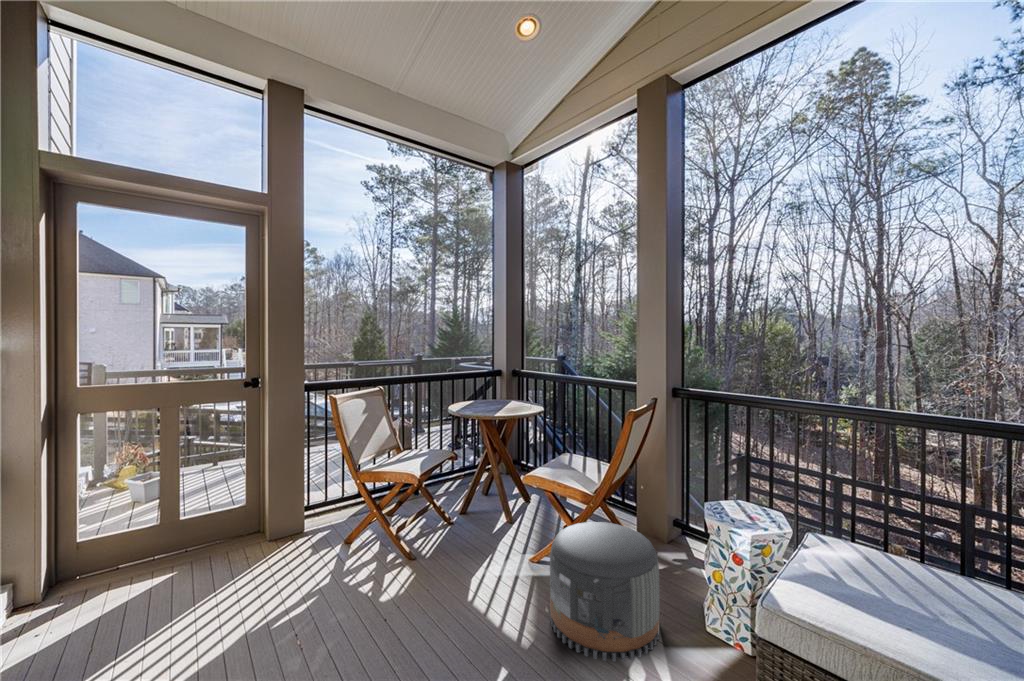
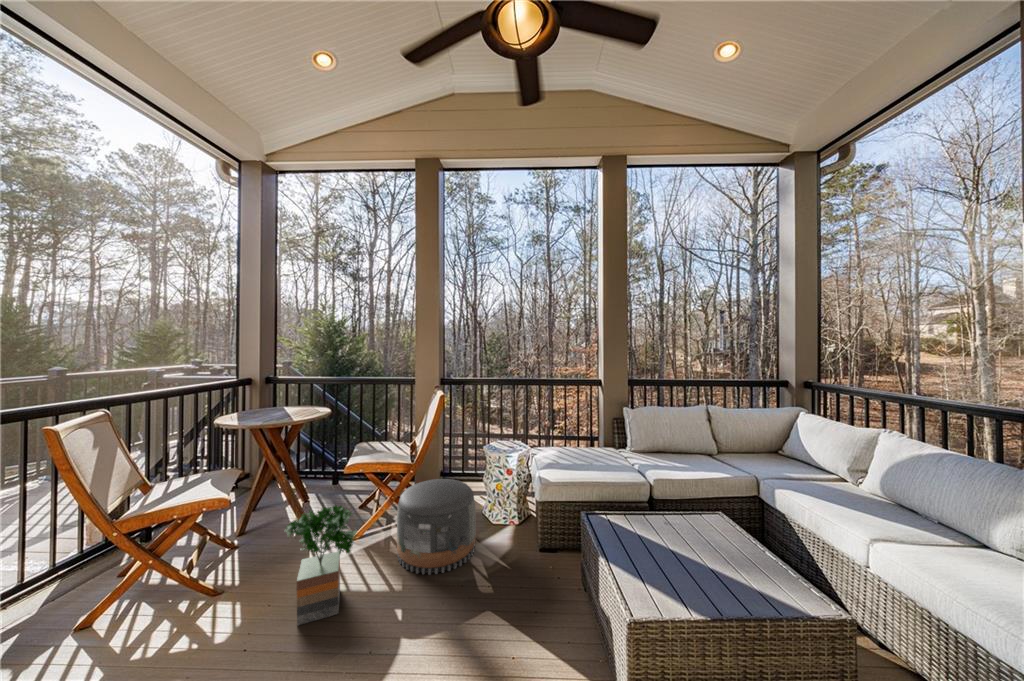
potted tree: none [425,507,493,632] -> present [286,505,357,625]

